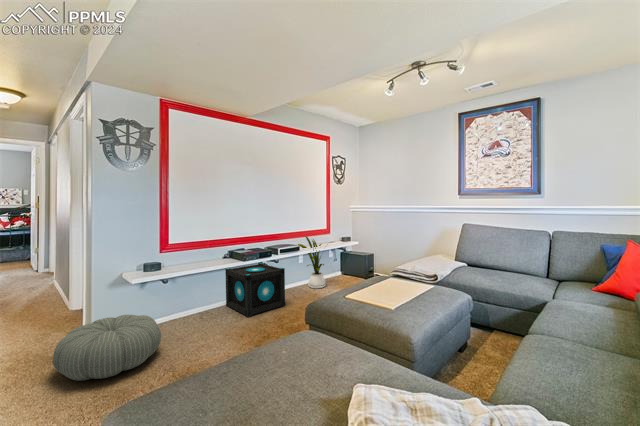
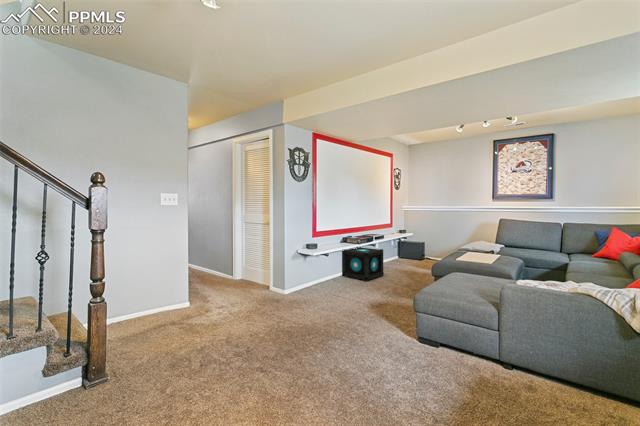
house plant: present [298,236,326,288] -> none [377,228,400,266]
pouf: present [53,315,161,381] -> none [290,275,344,307]

